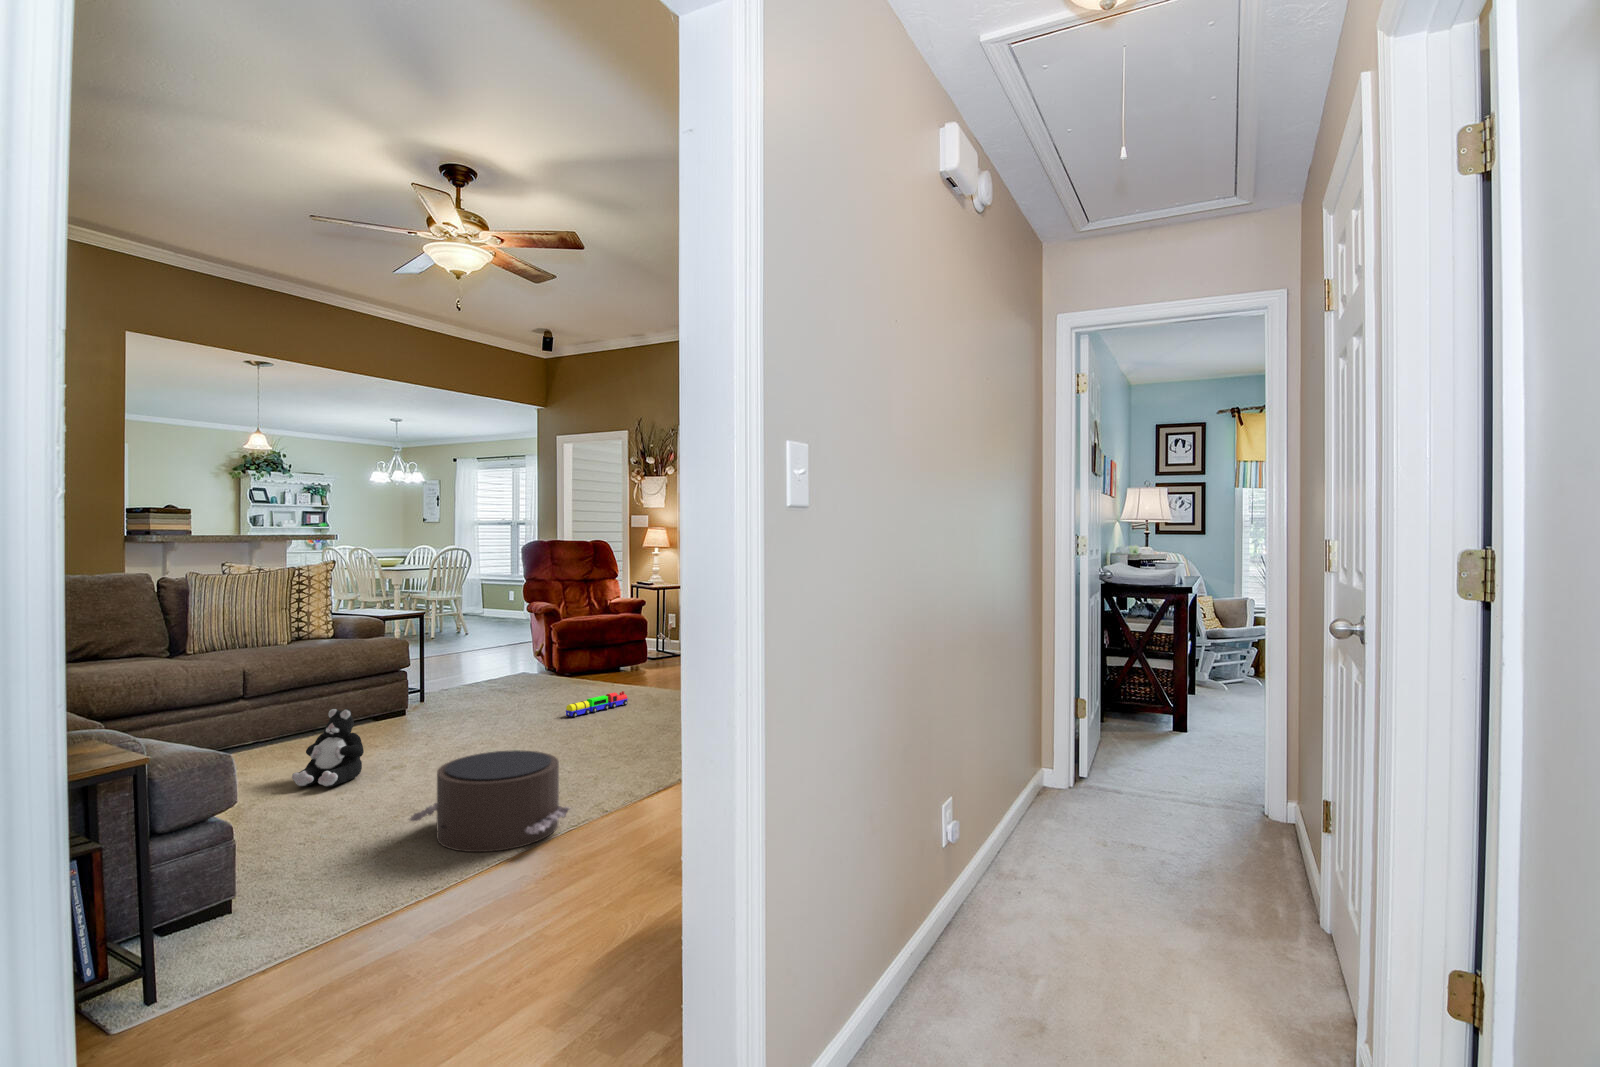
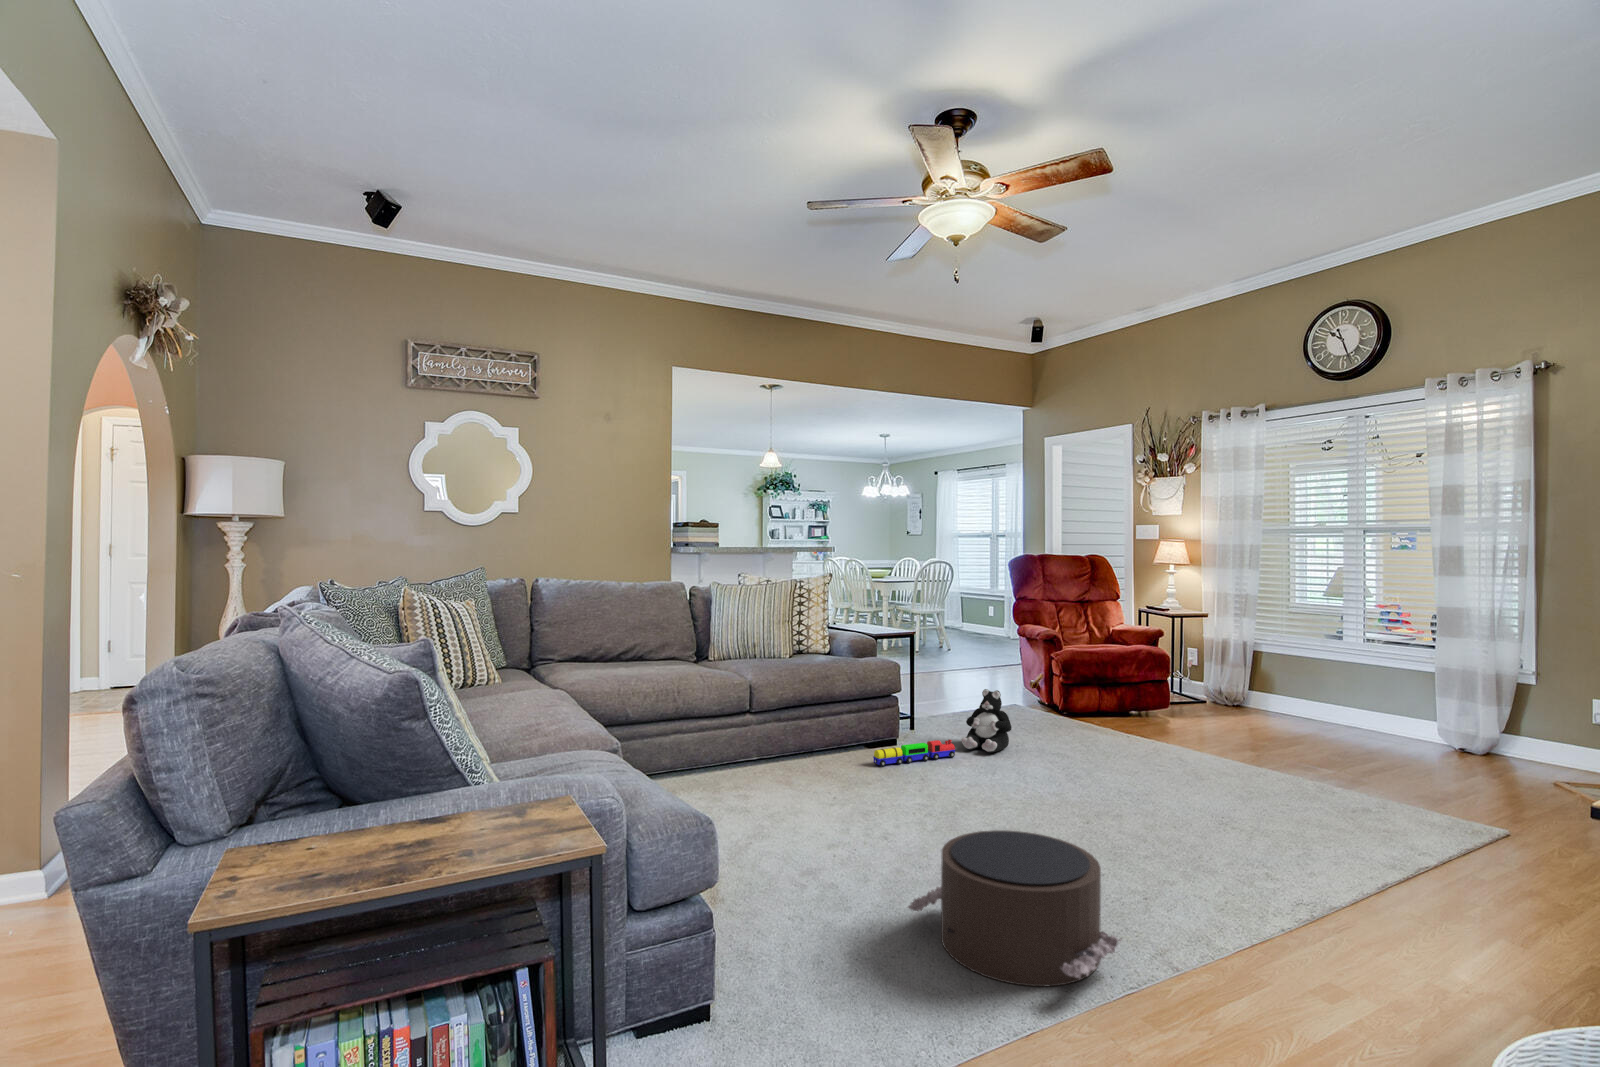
toy train: present [566,691,628,718] -> present [873,740,955,767]
plush toy: present [292,709,364,787] -> present [962,689,1012,753]

